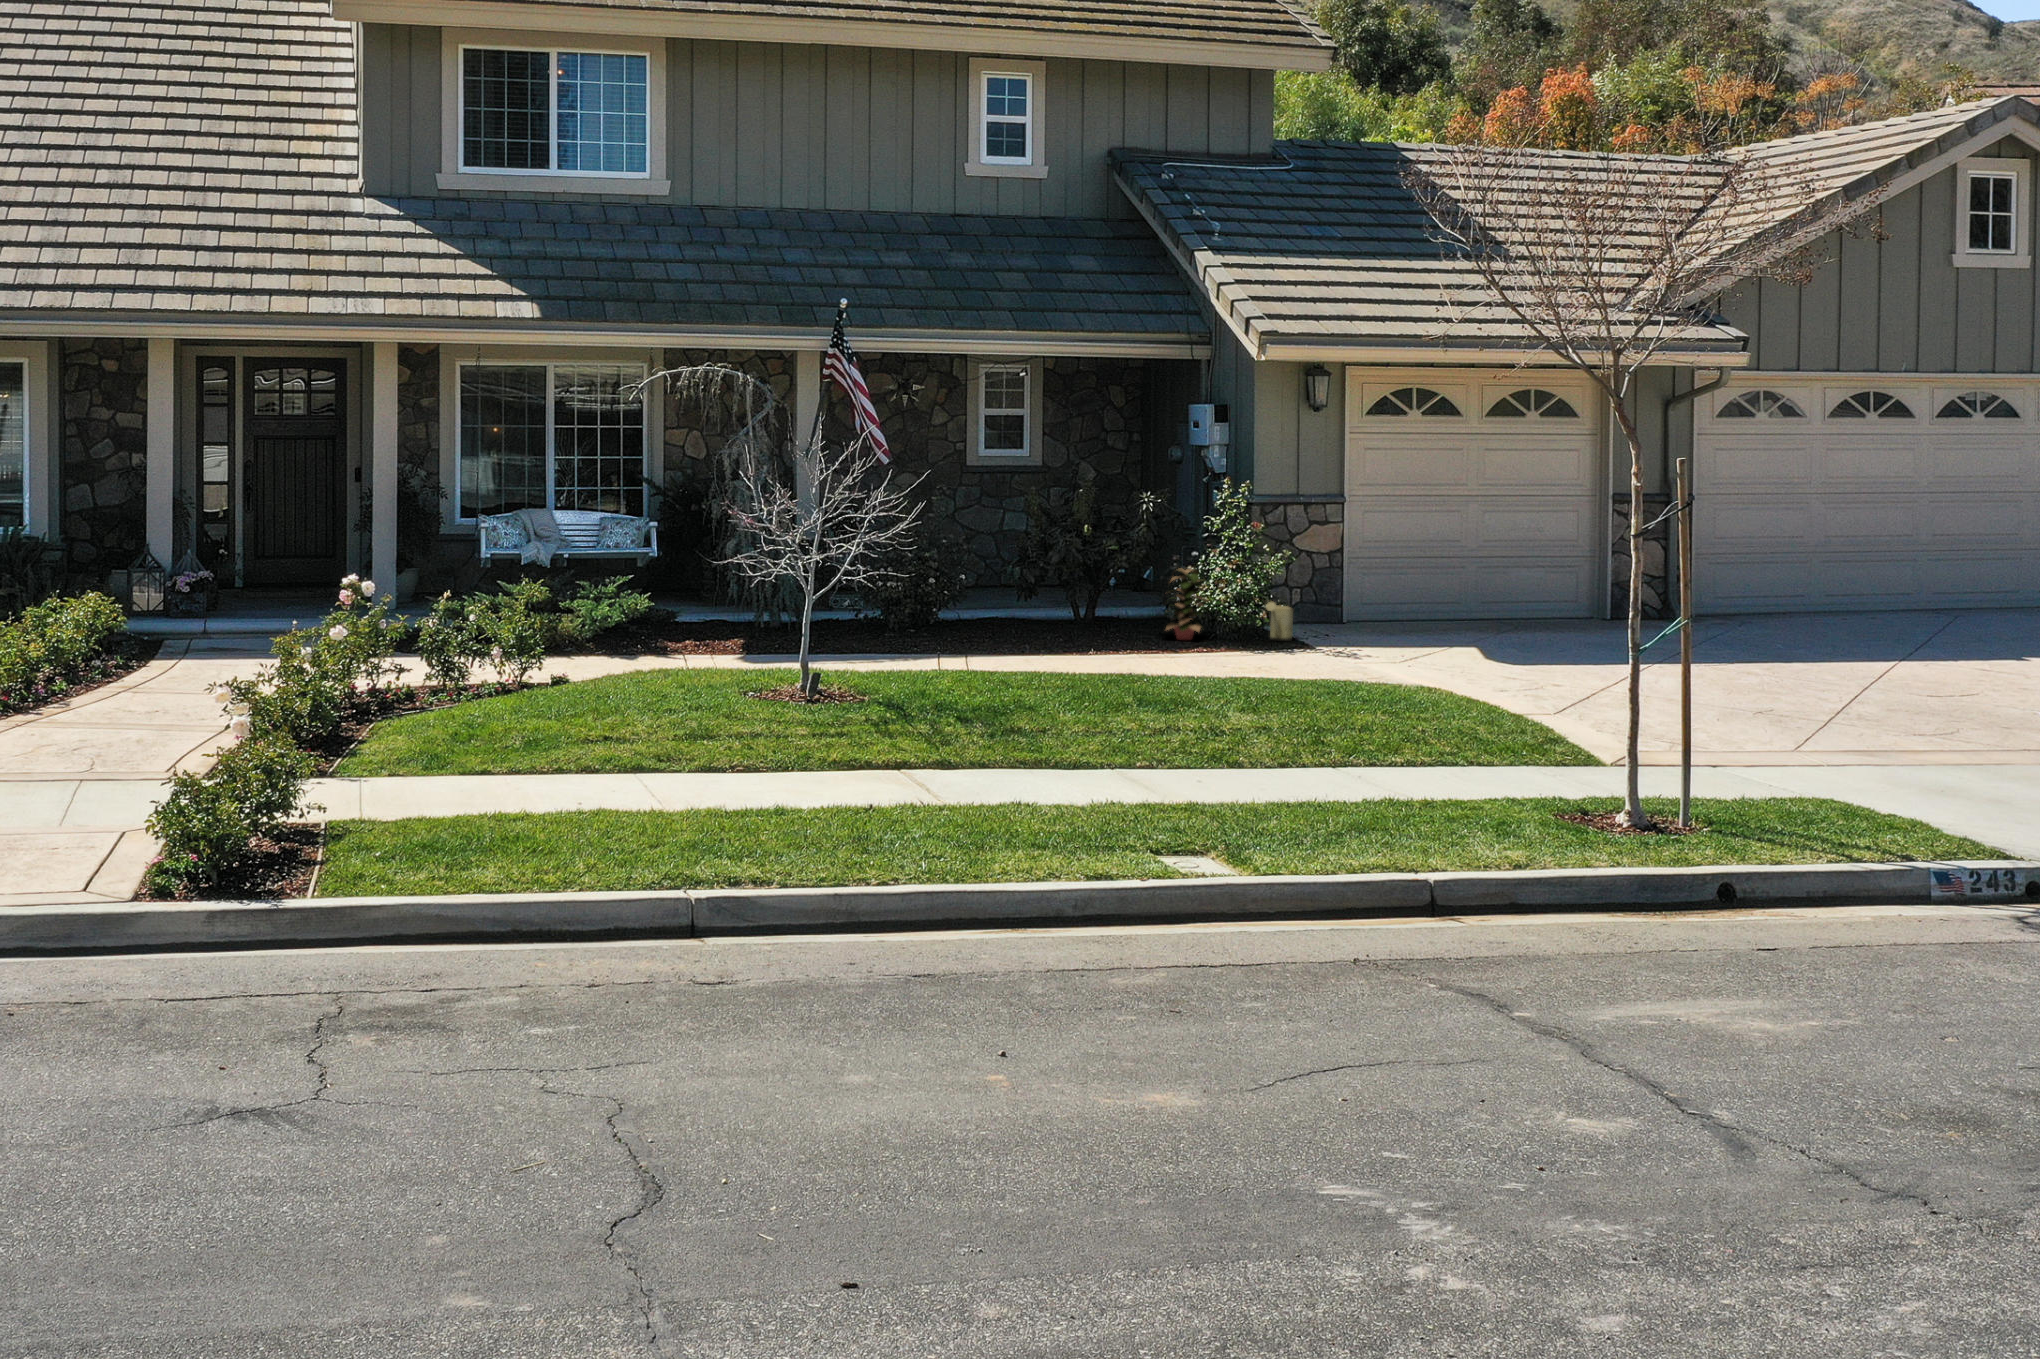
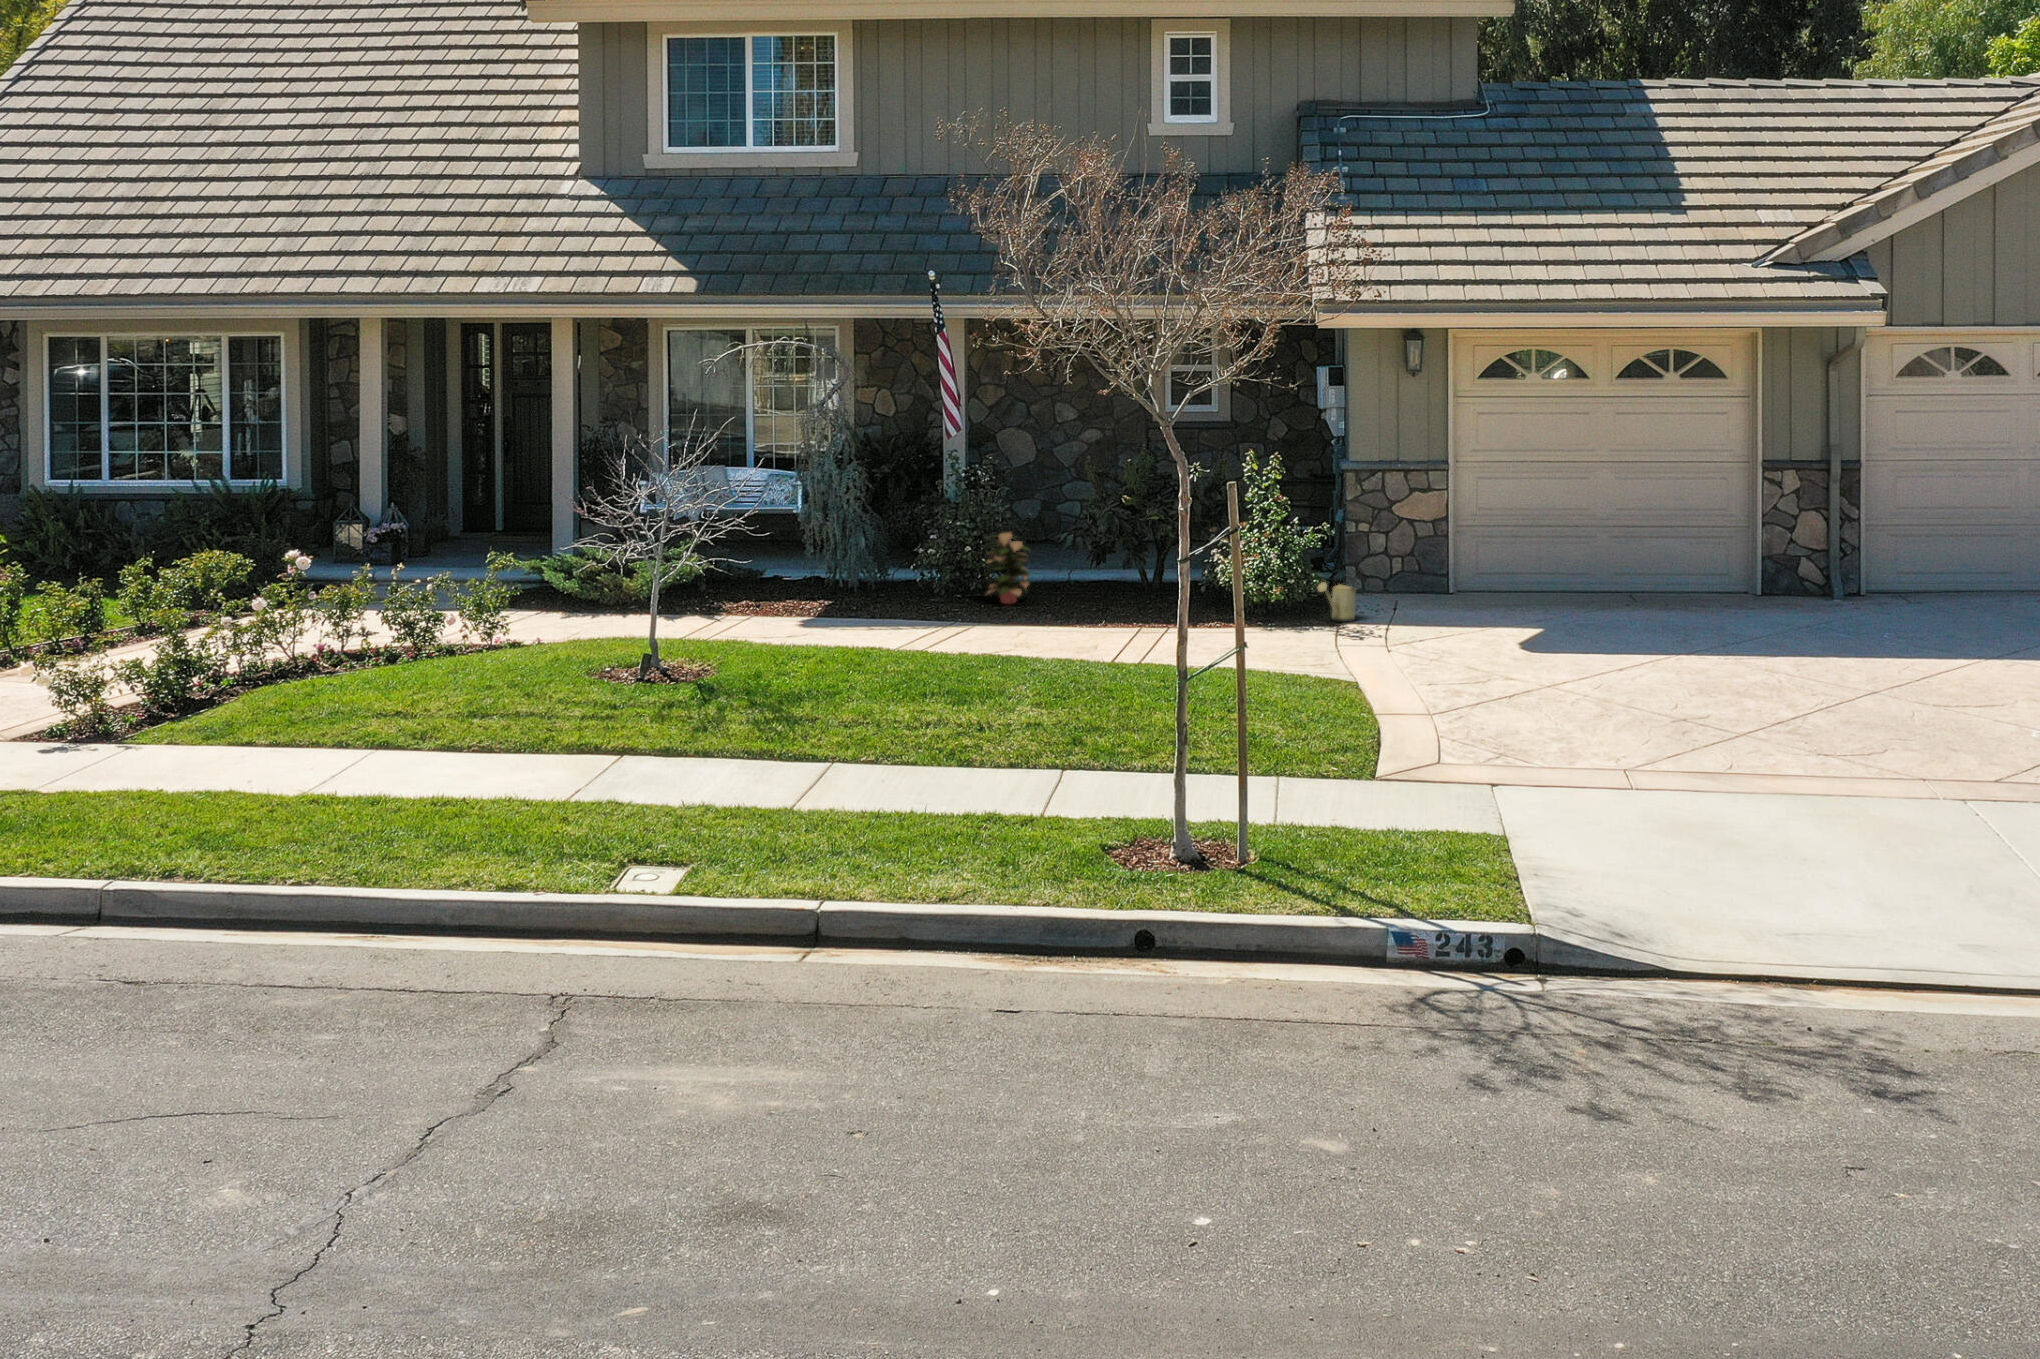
decorative plant: present [1165,569,1208,640] -> present [986,533,1029,604]

